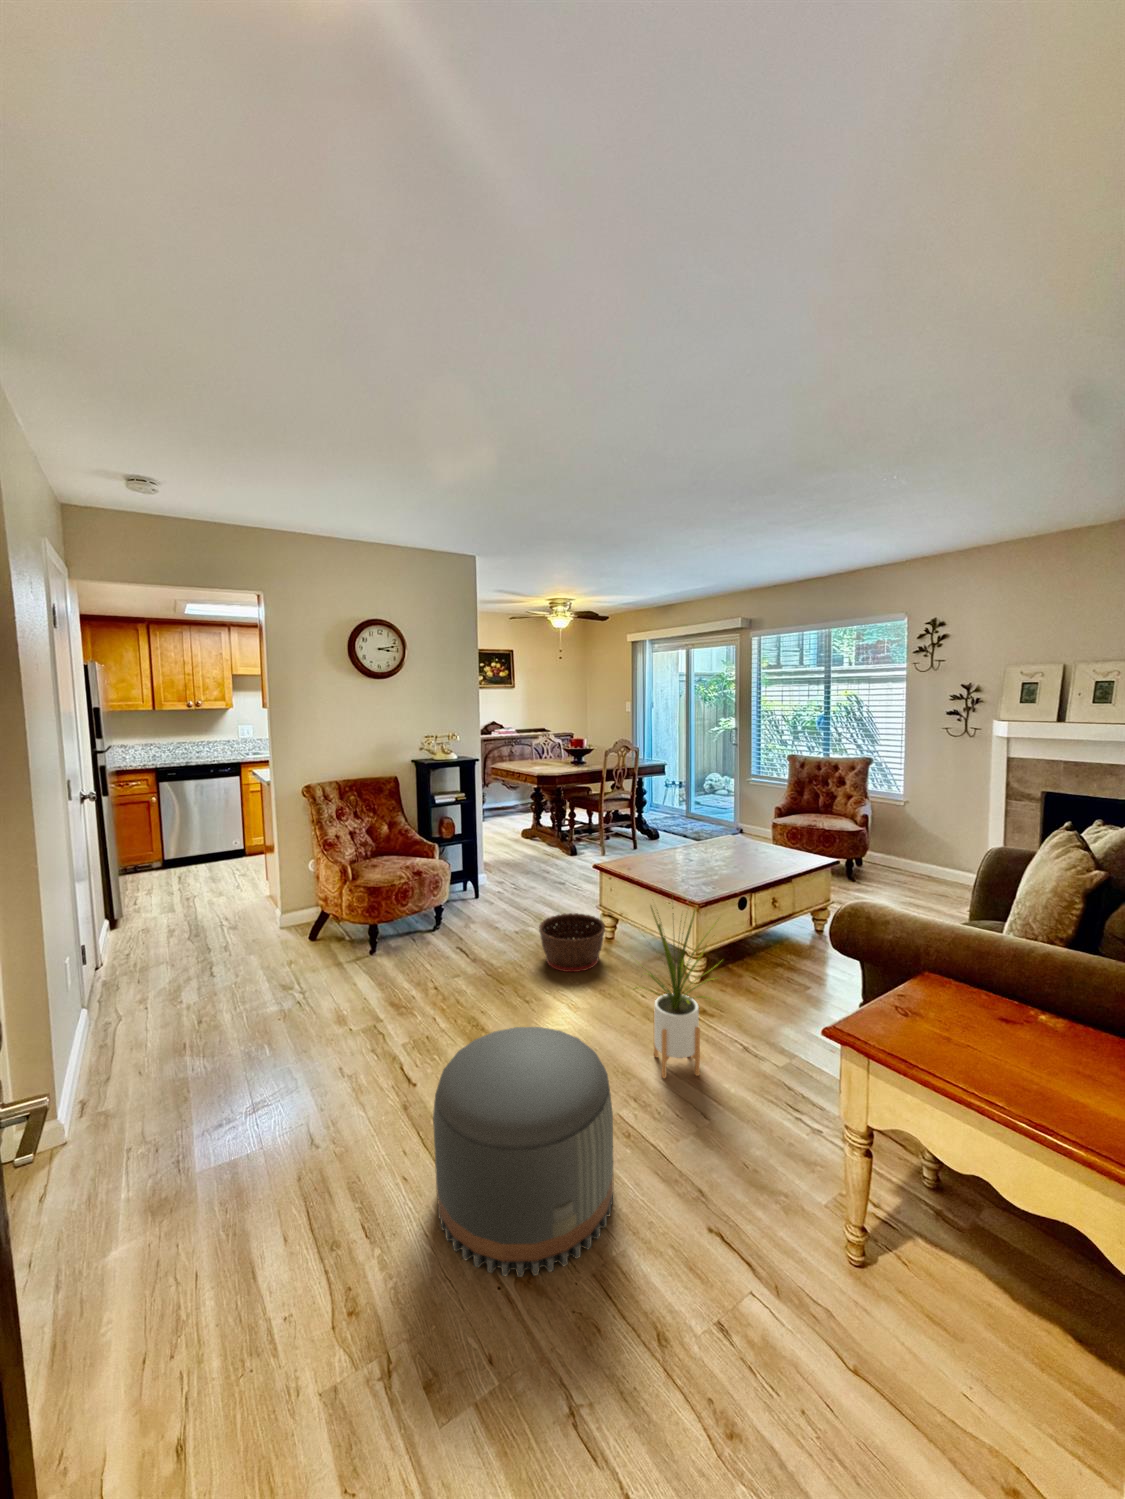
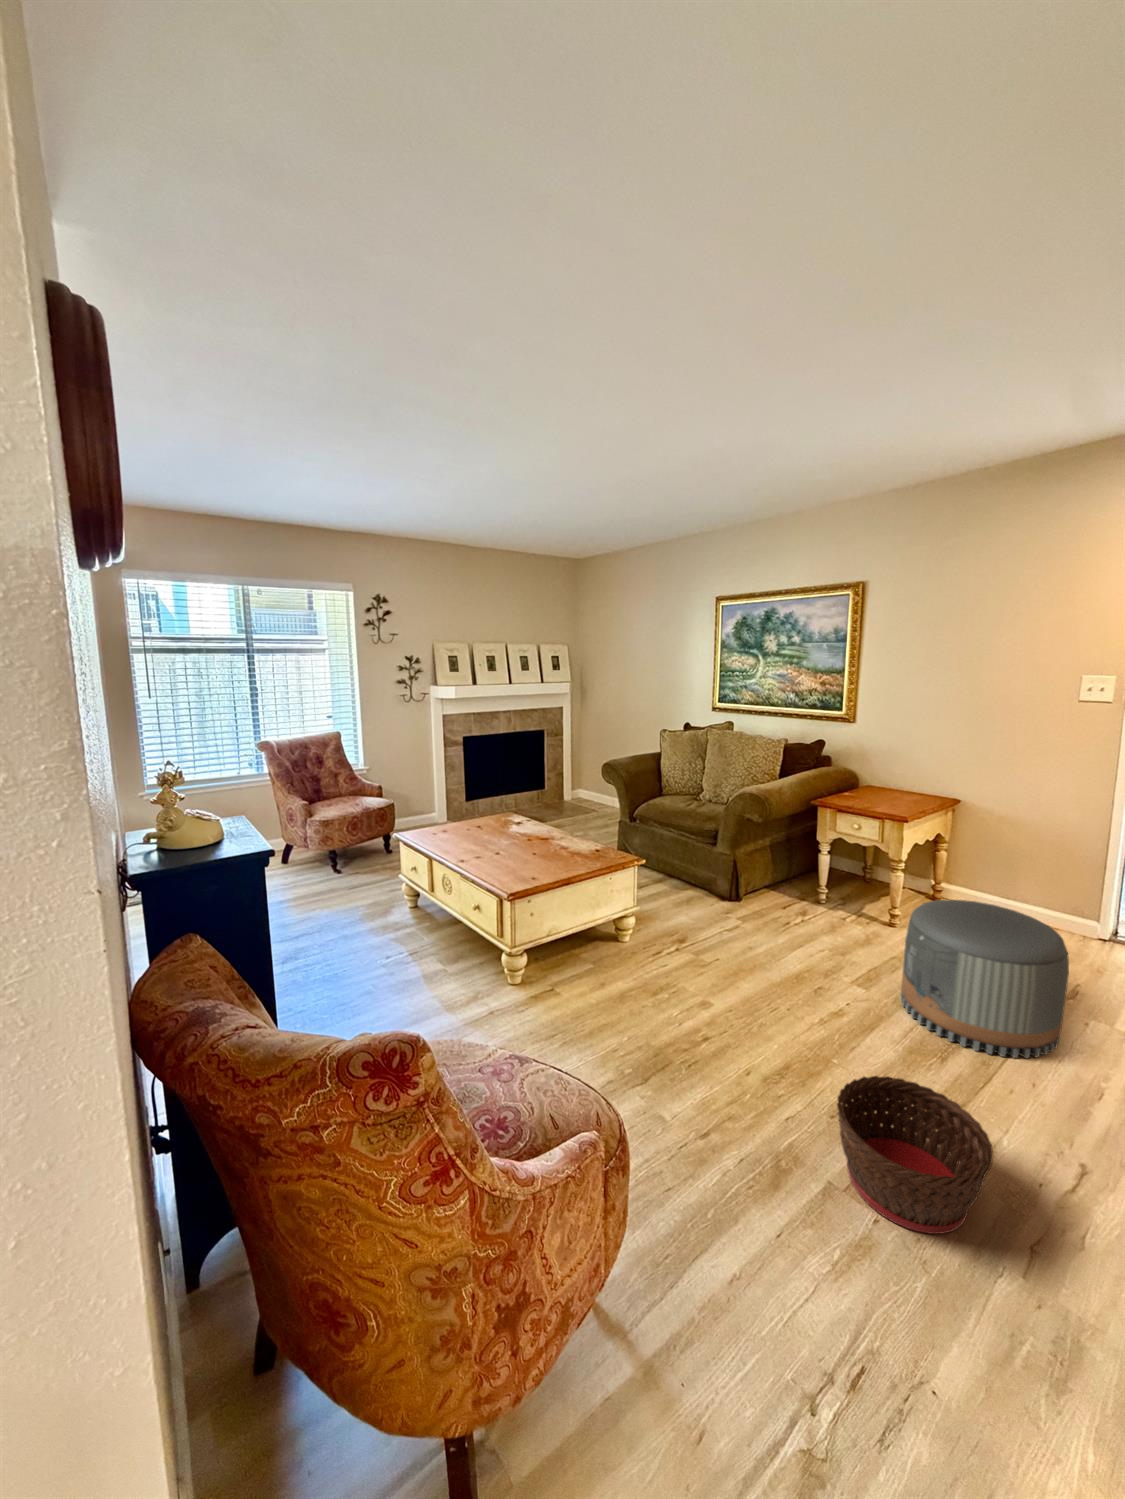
house plant: present [634,907,711,1078] -> none [740,815,822,961]
basket: present [539,913,605,972] -> present [837,1076,993,1234]

